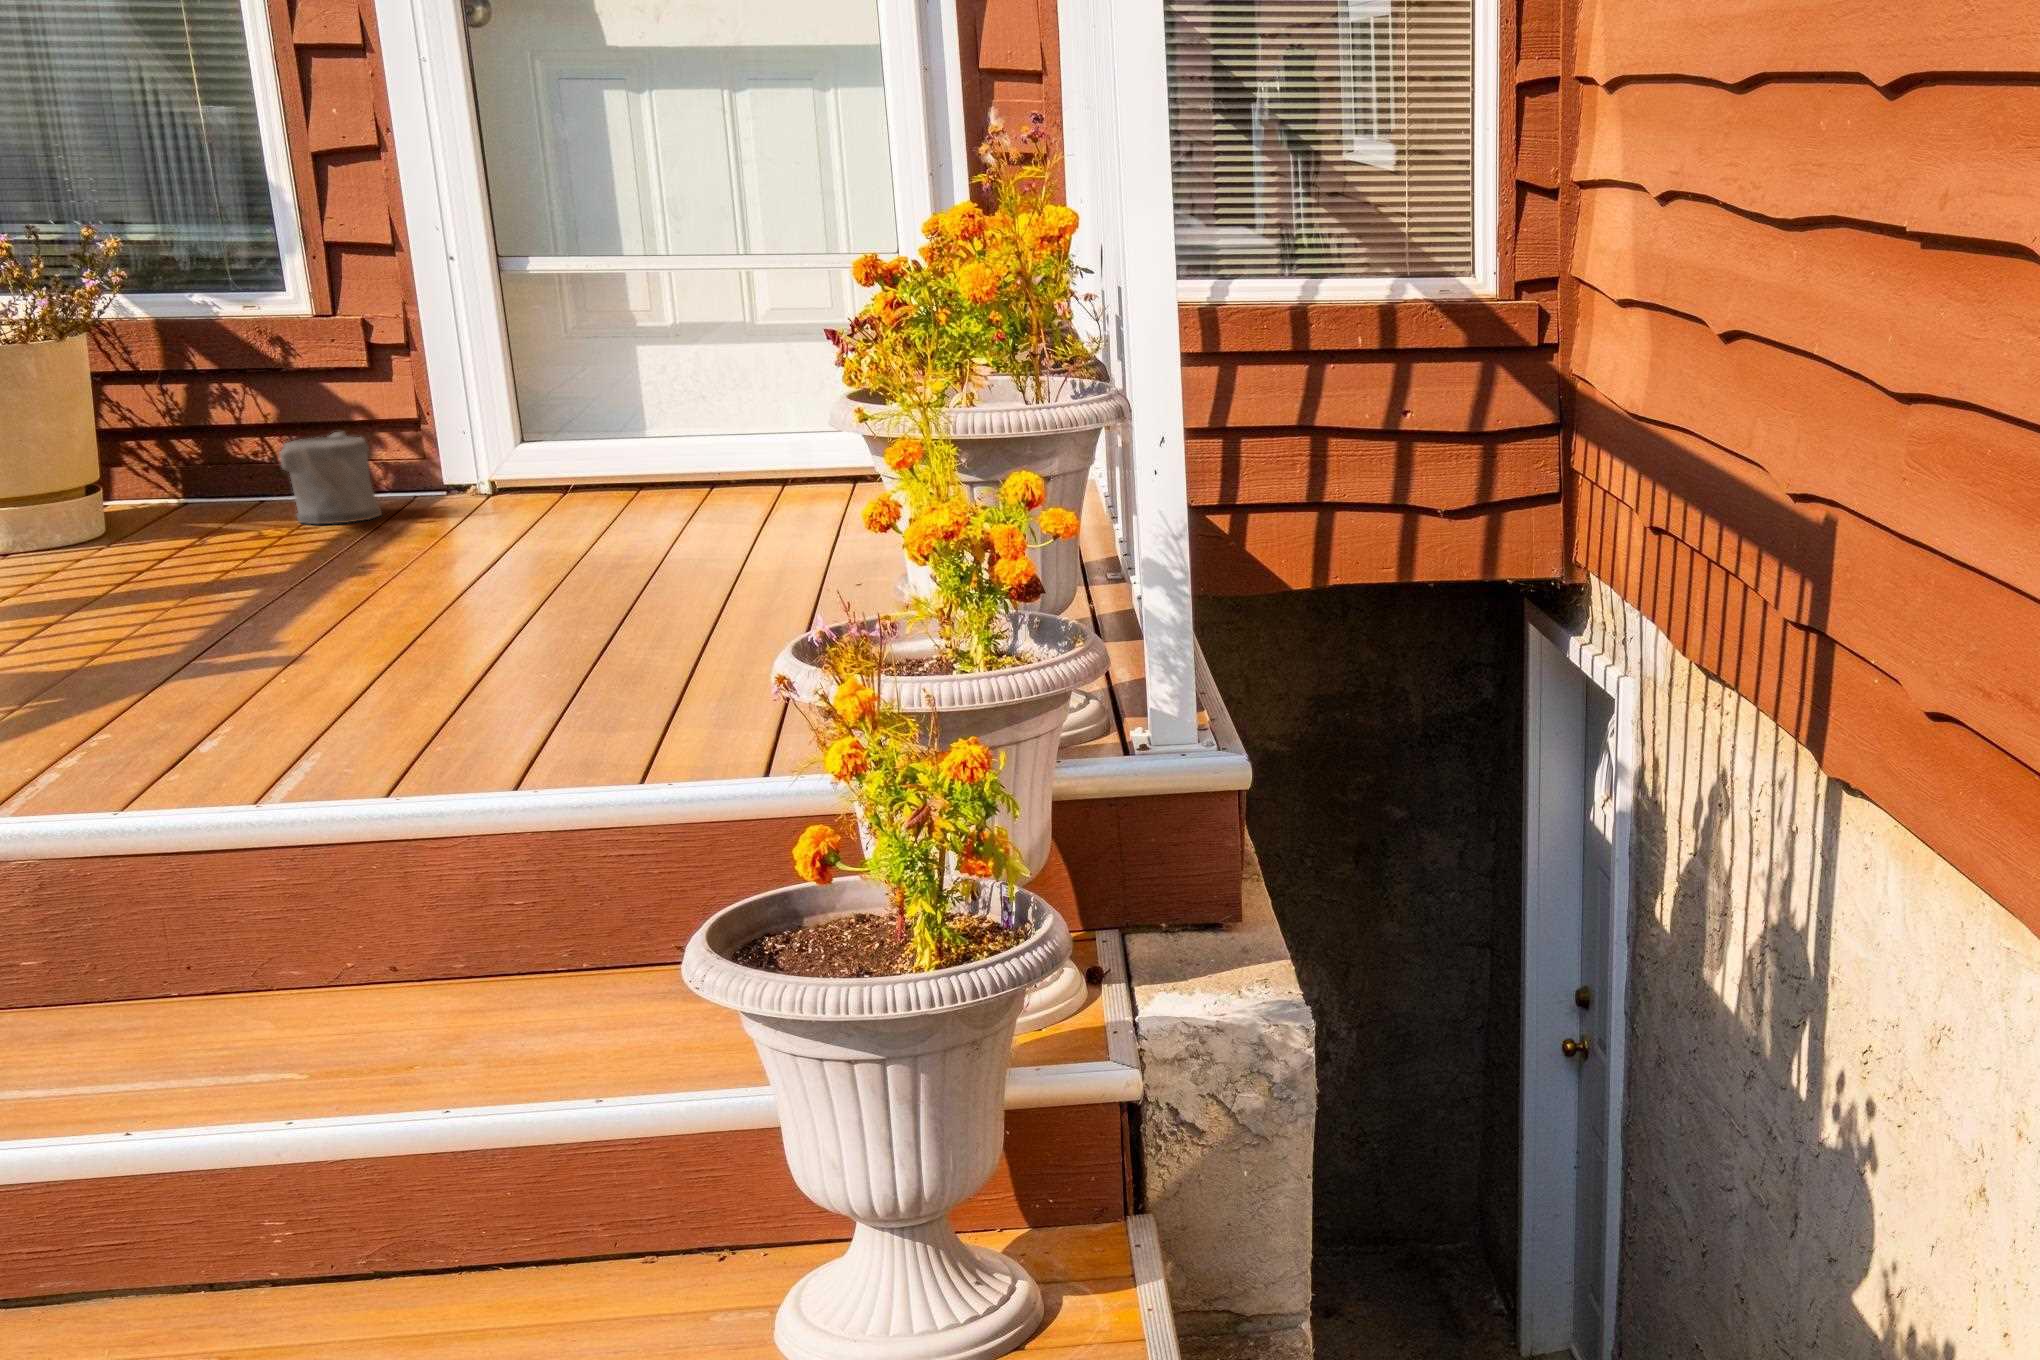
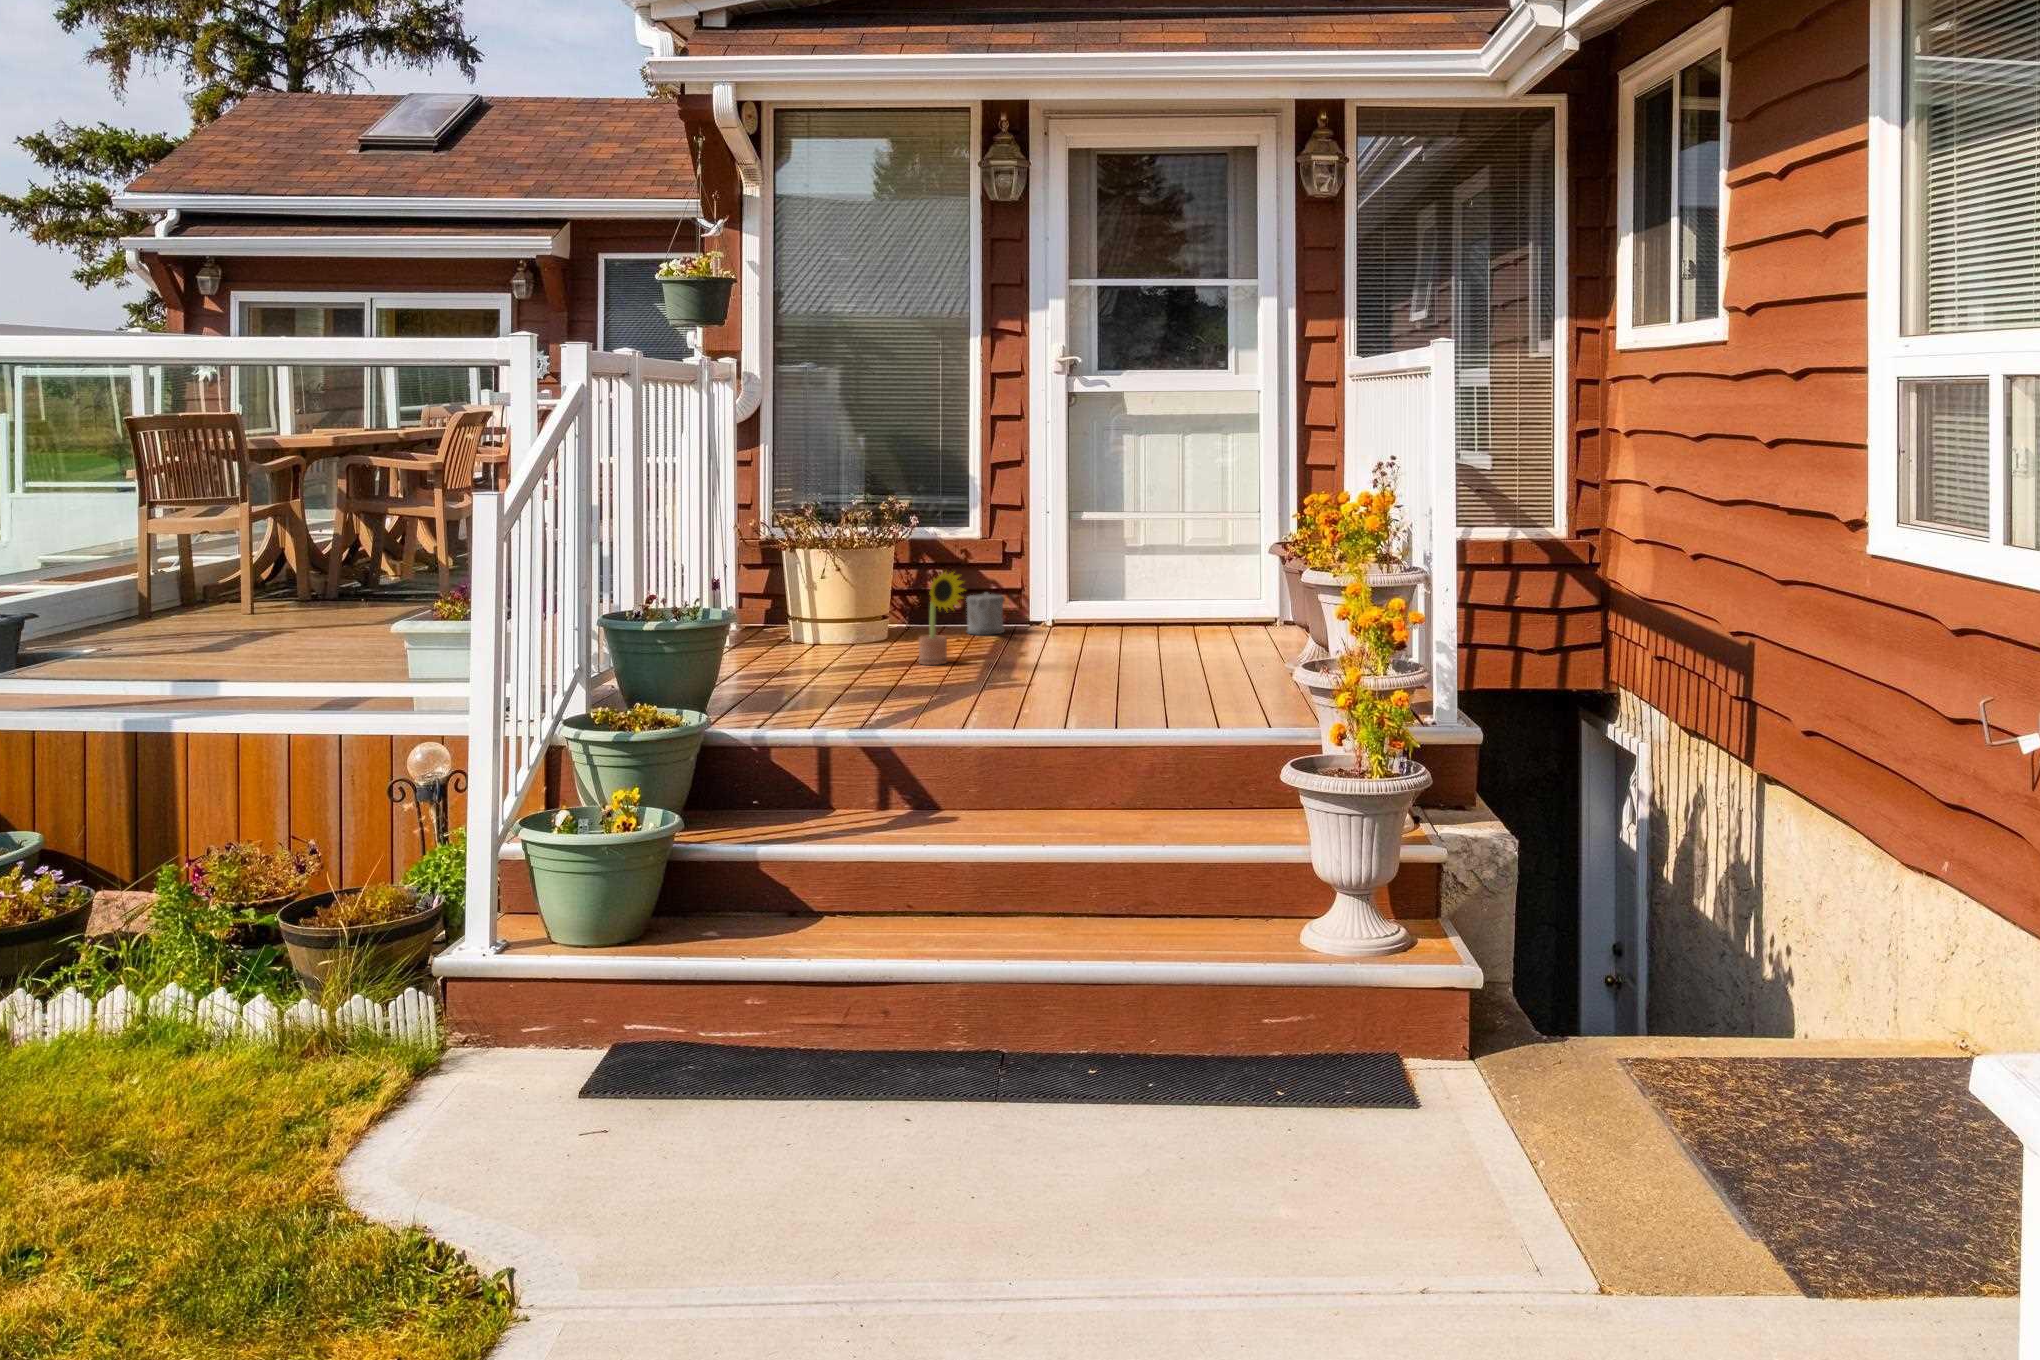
decorative plant: none [68,397,180,614] -> present [919,572,966,665]

